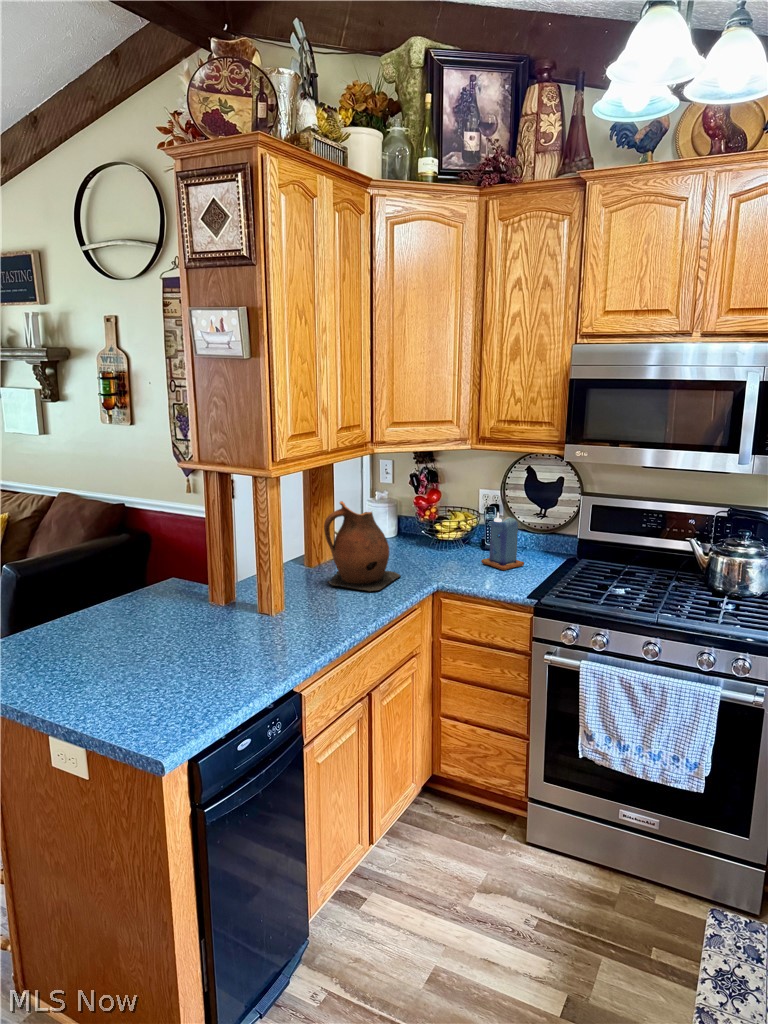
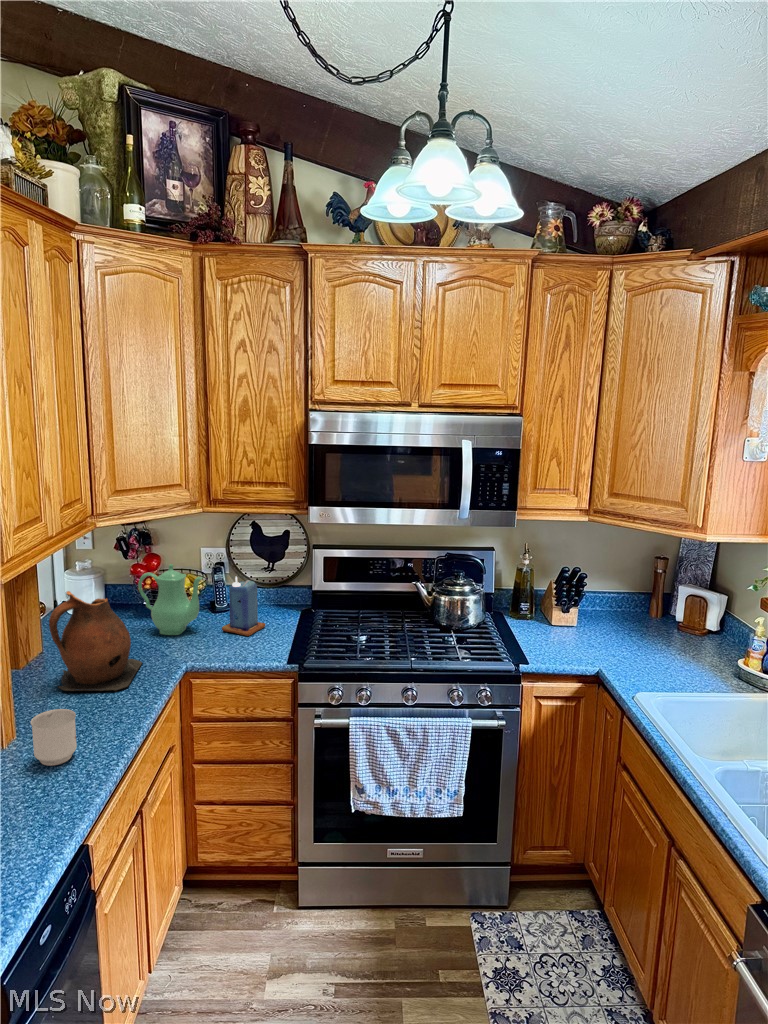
teapot: none [414,495,467,561] -> present [138,564,202,635]
mug: none [284,587,318,631] -> present [31,709,77,766]

